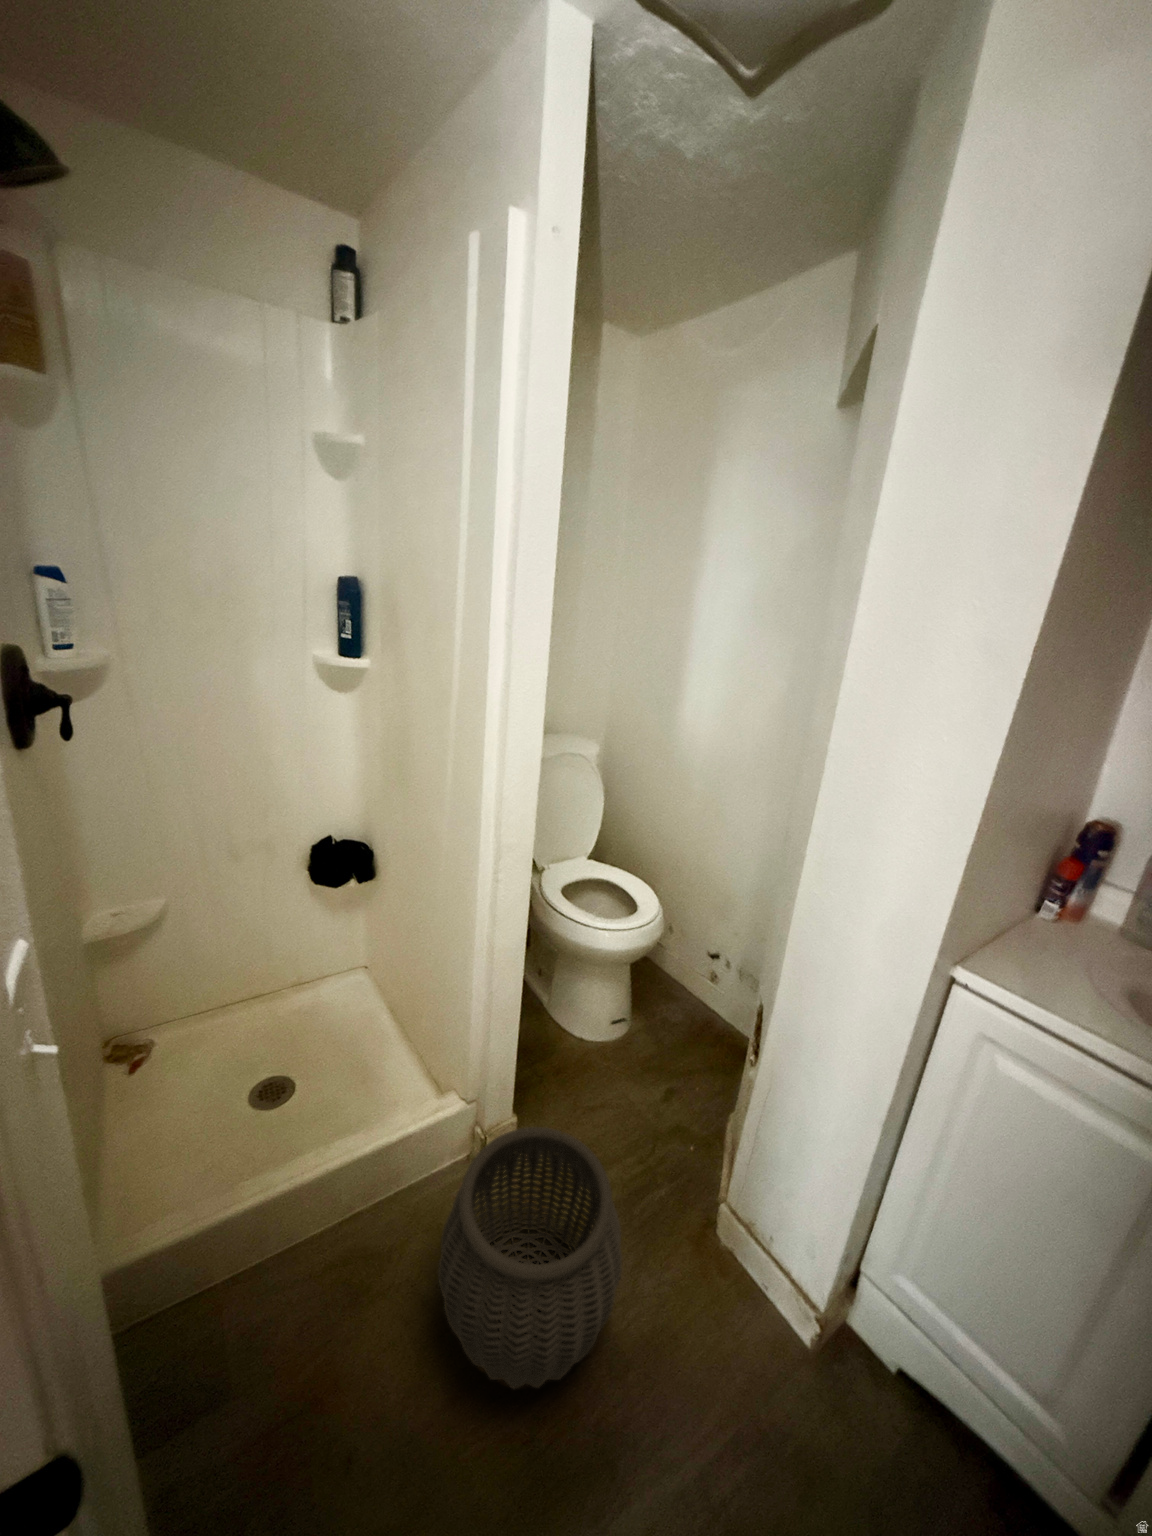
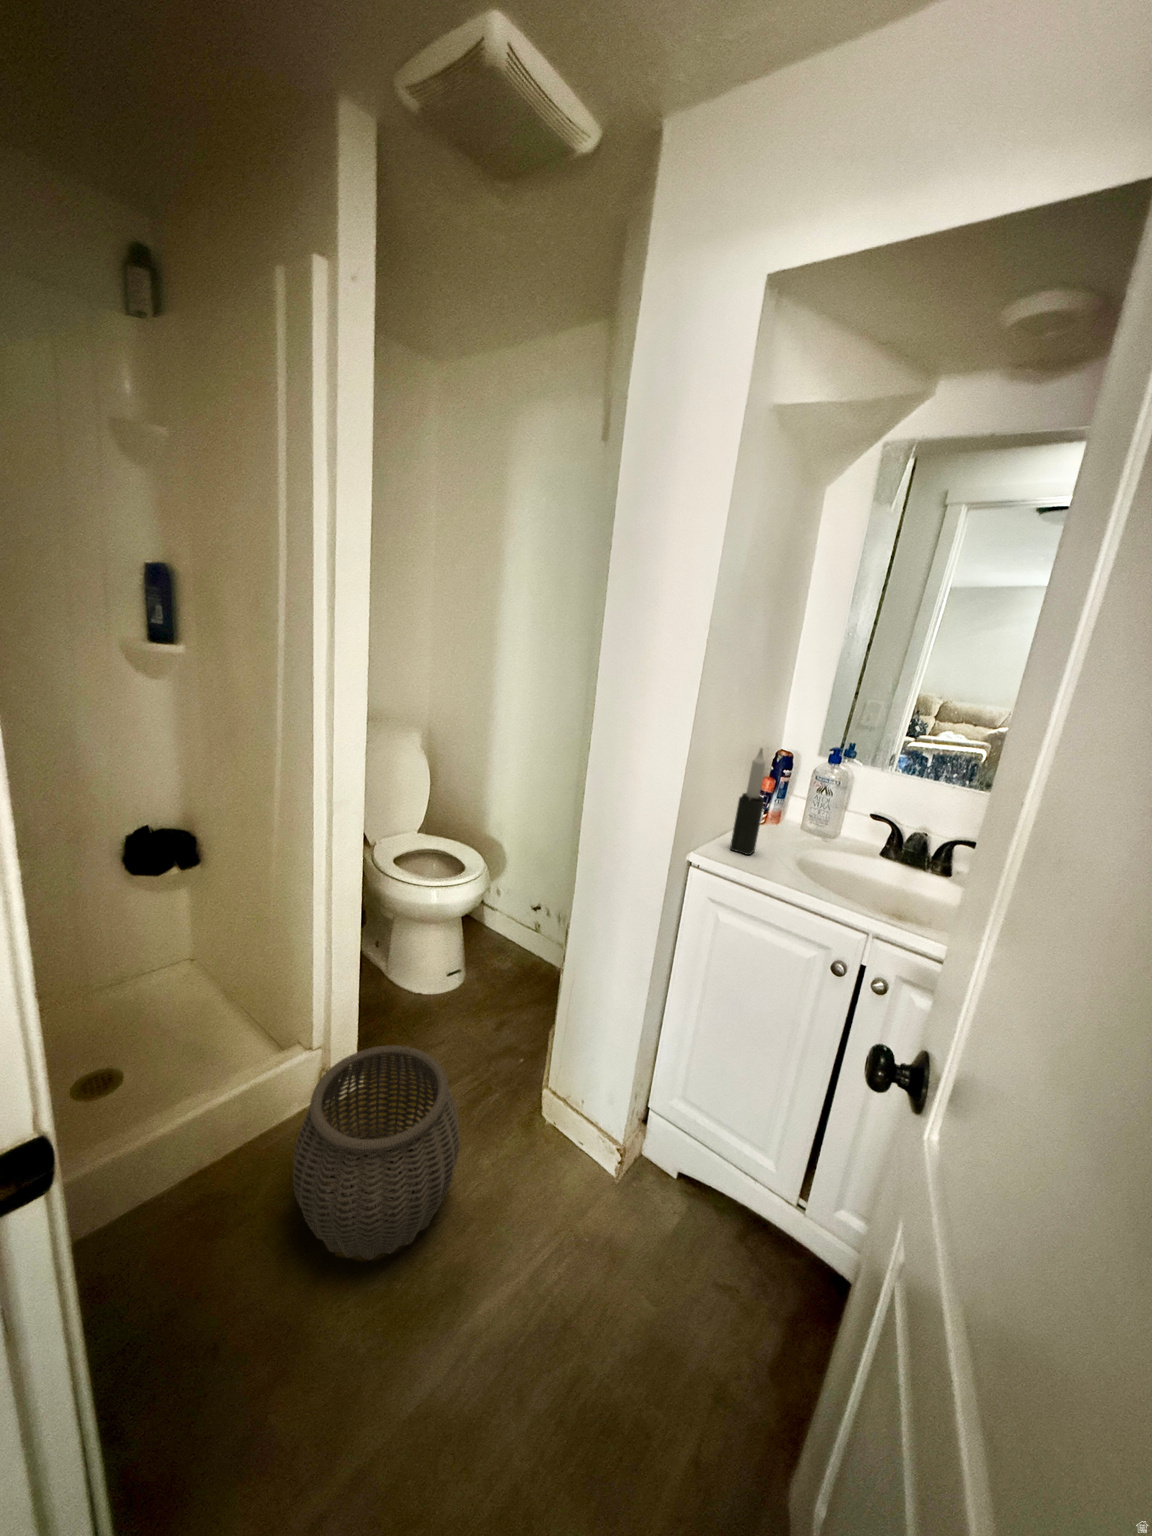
candle: none [1017,831,1093,981] -> present [730,748,765,855]

